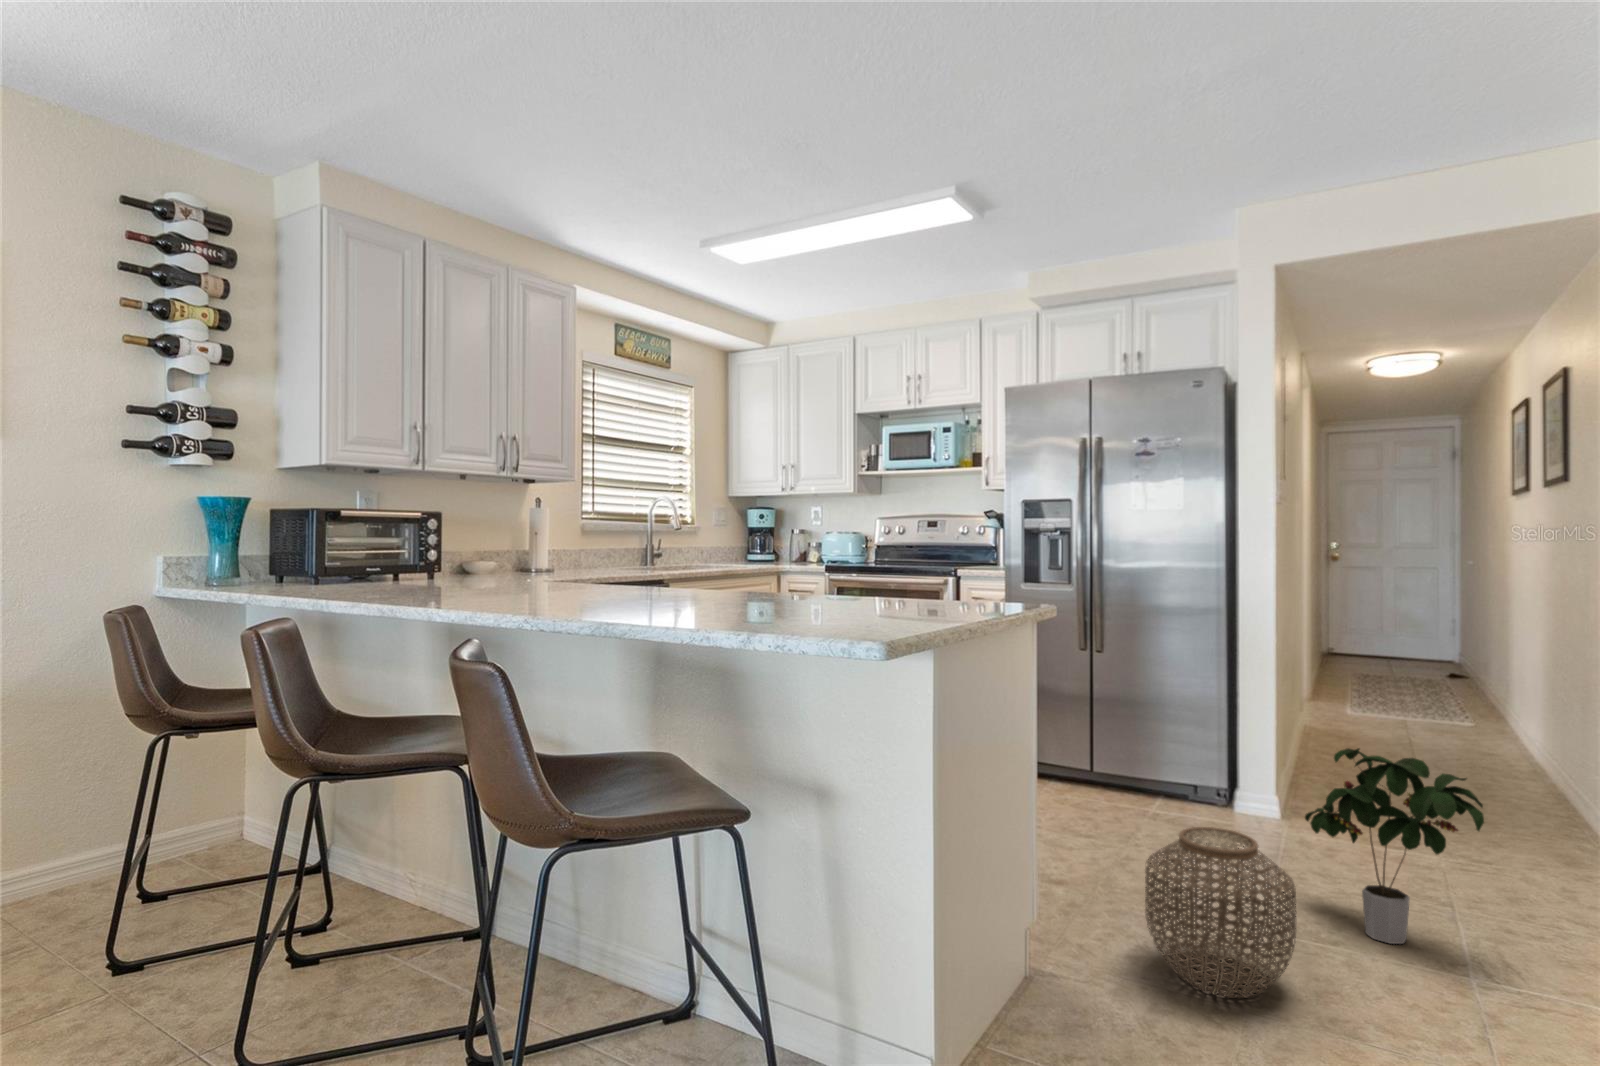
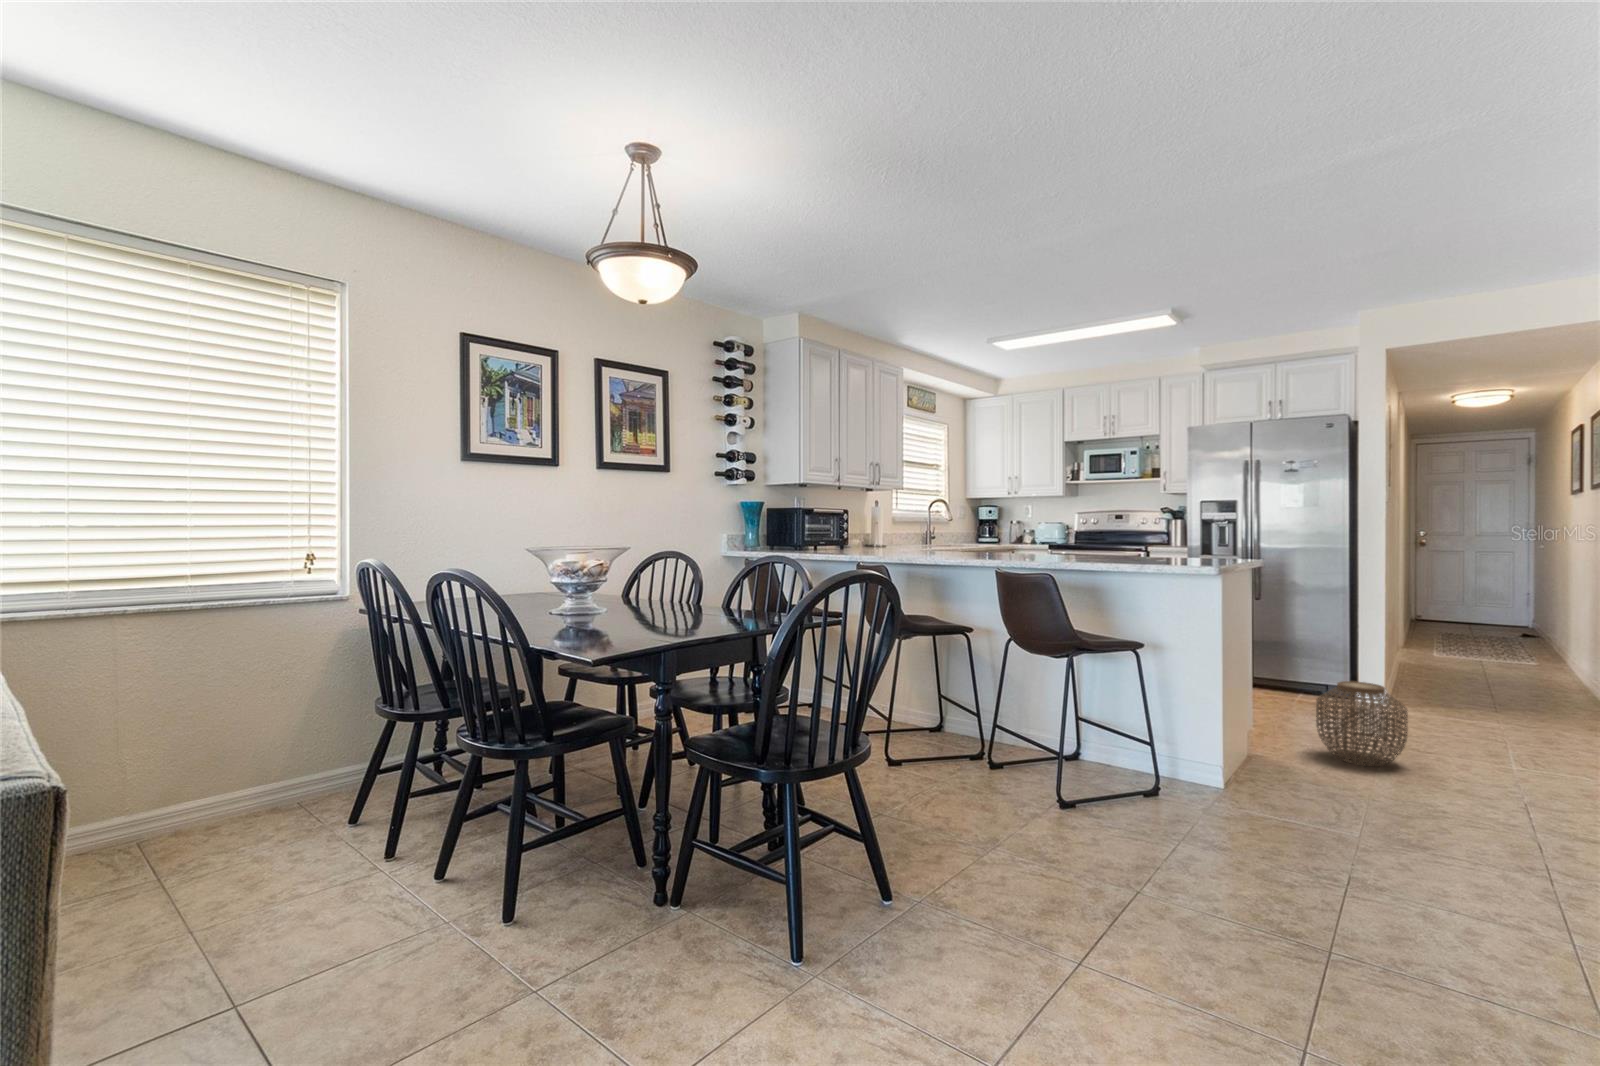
potted plant: present [1305,748,1484,944] -> none [1410,646,1523,754]

